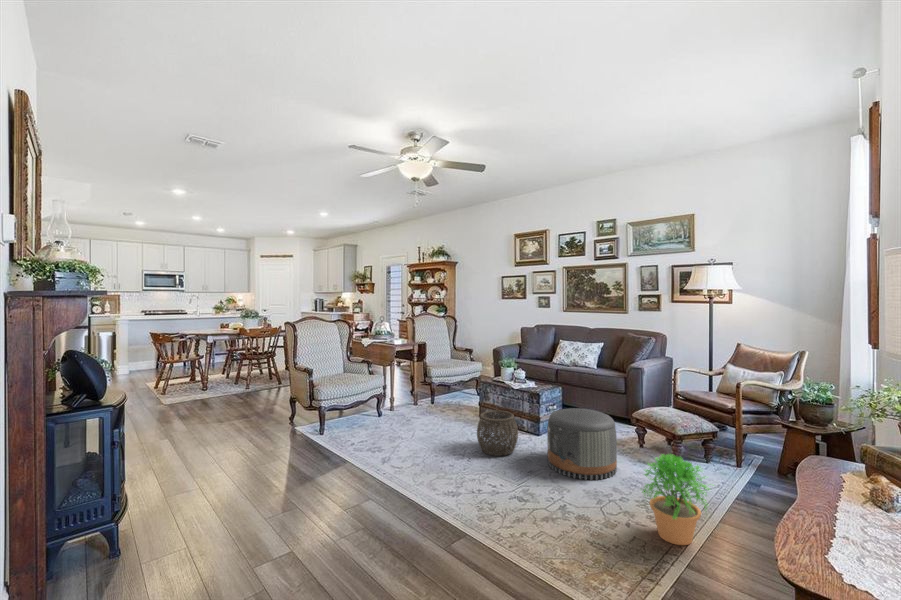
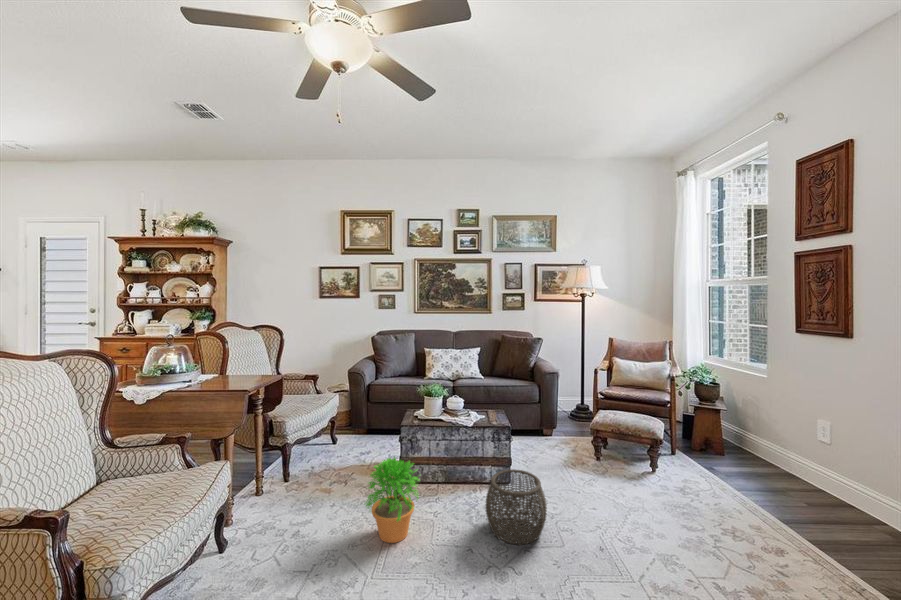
pouf: present [547,408,617,480] -> none [568,436,653,531]
potted plant: present [642,454,709,545] -> present [366,458,419,543]

